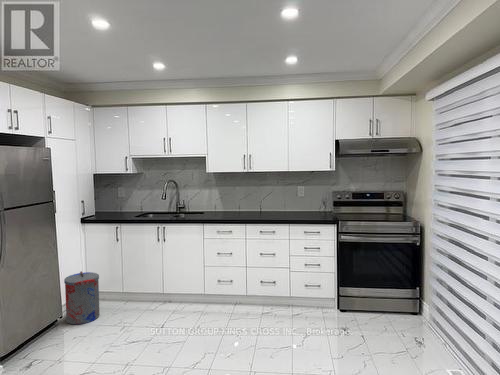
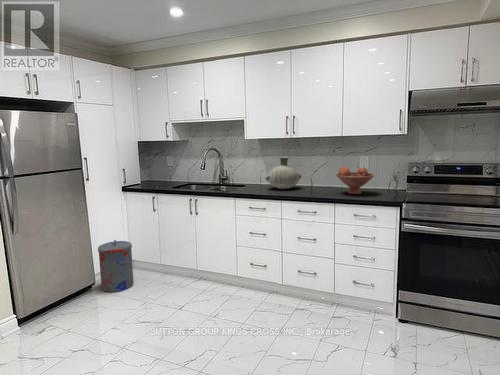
vase: none [225,188,253,215] -> present [265,157,301,189]
fruit bowl: none [286,195,314,216] -> present [337,167,374,194]

